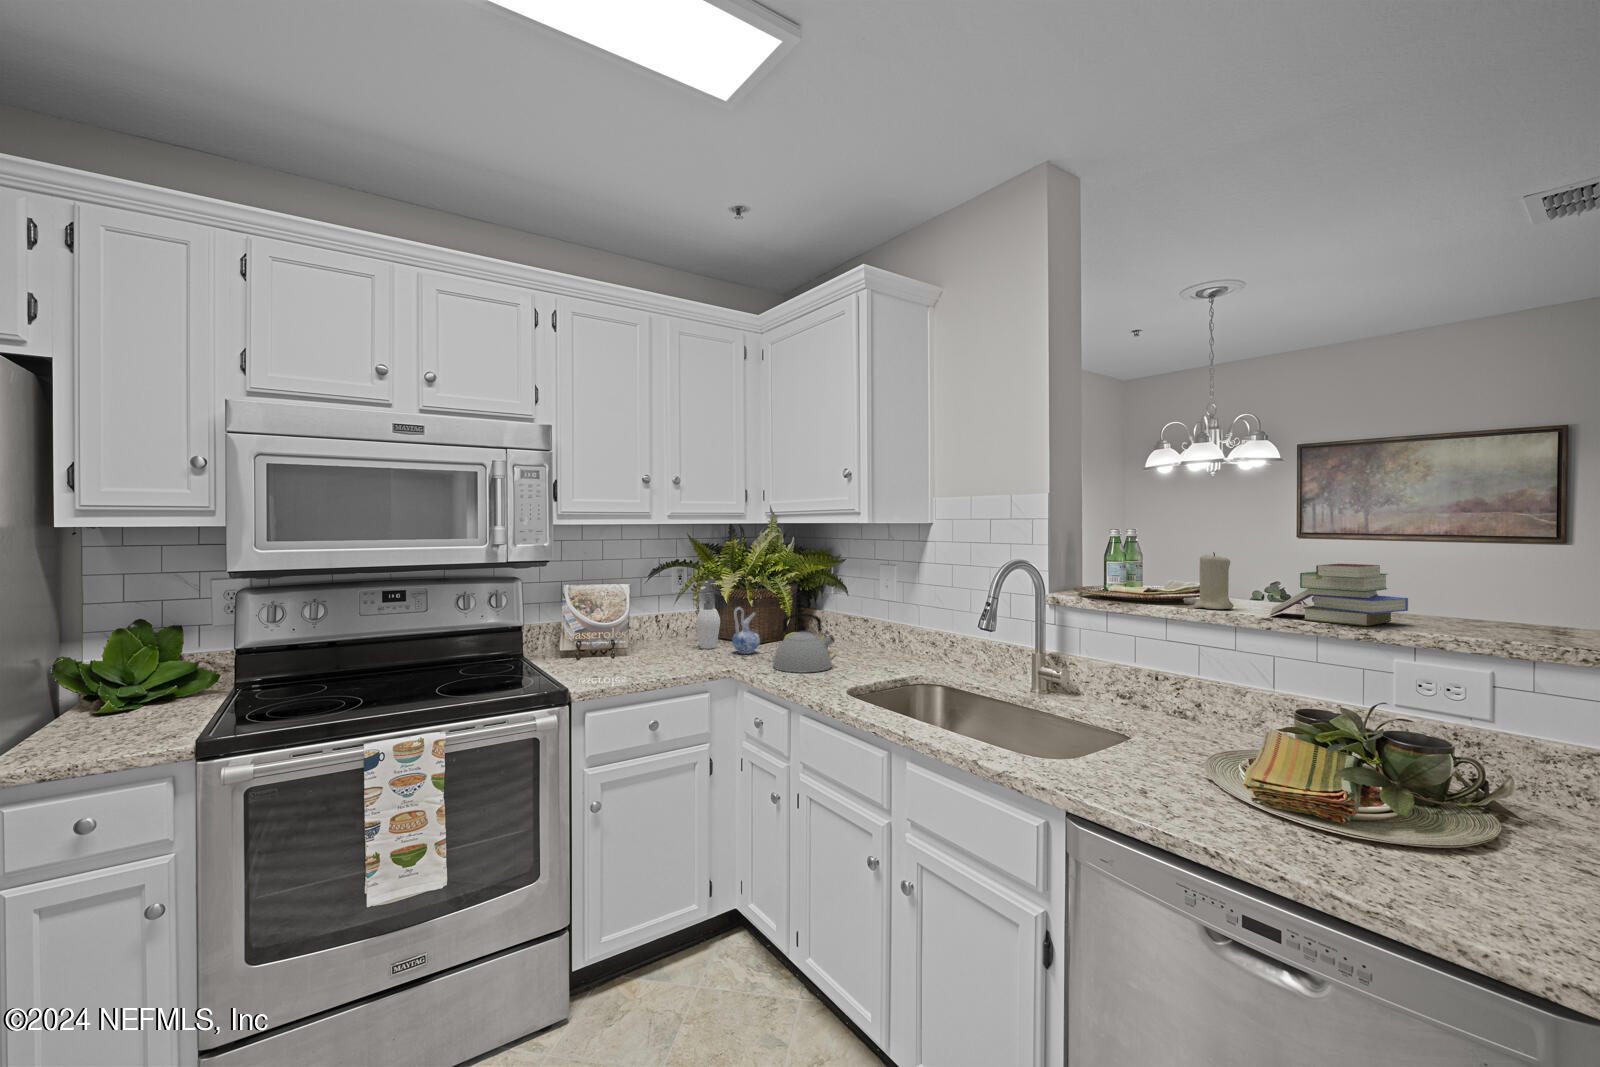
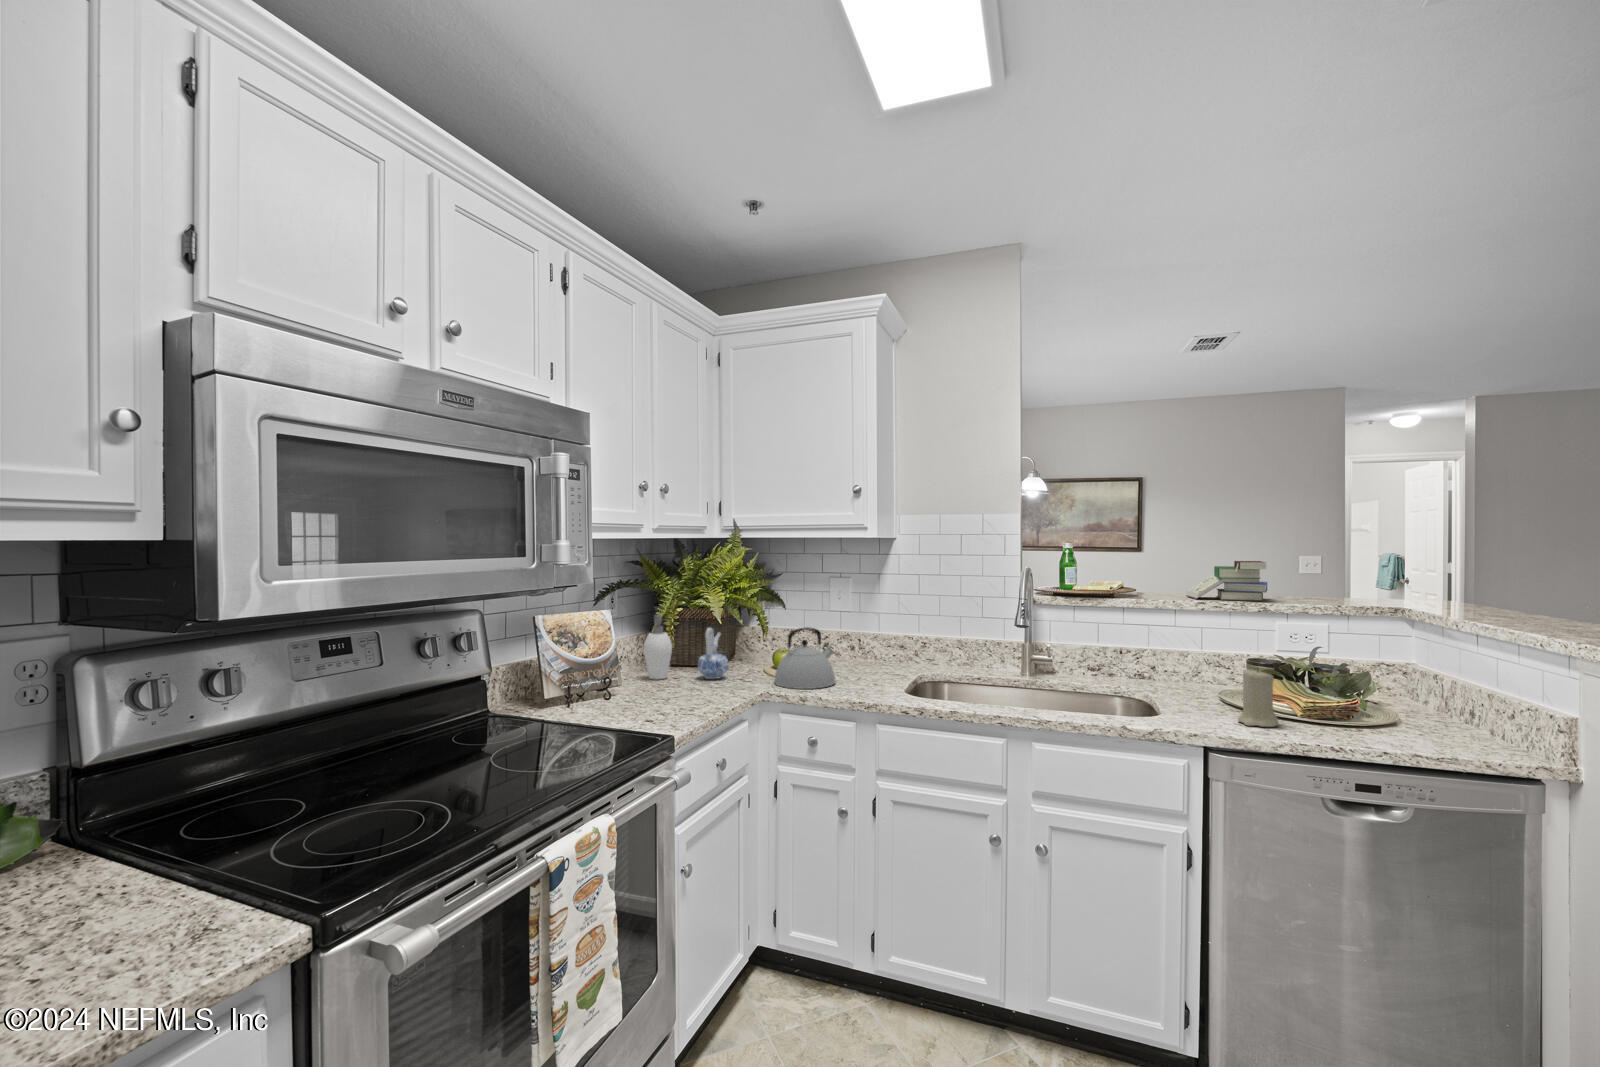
candle: present [1194,552,1234,609] -> present [1238,669,1278,727]

